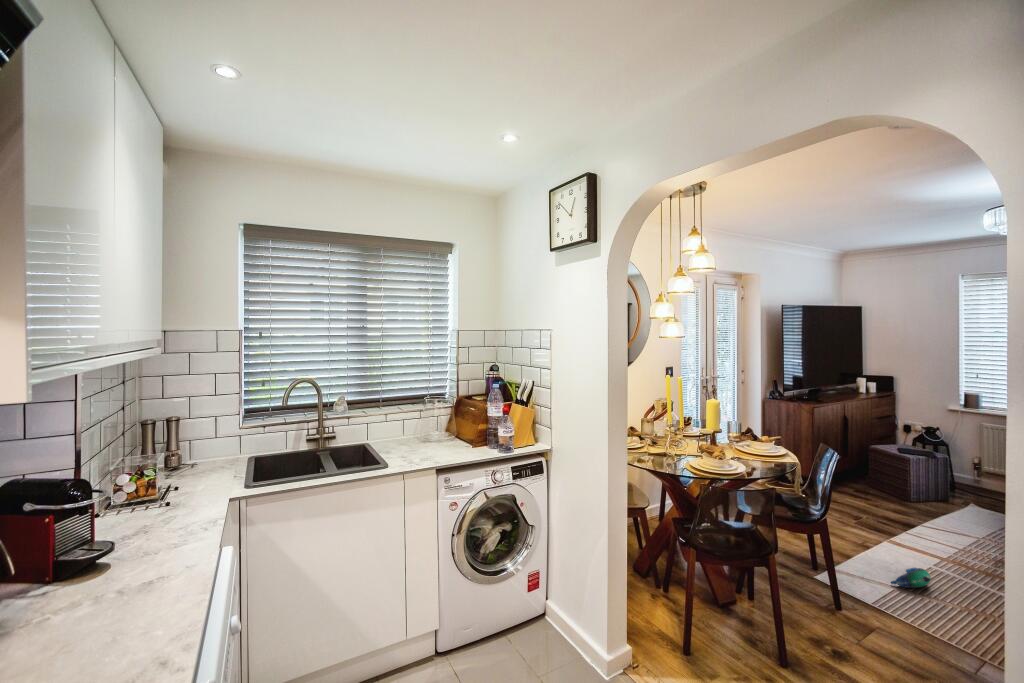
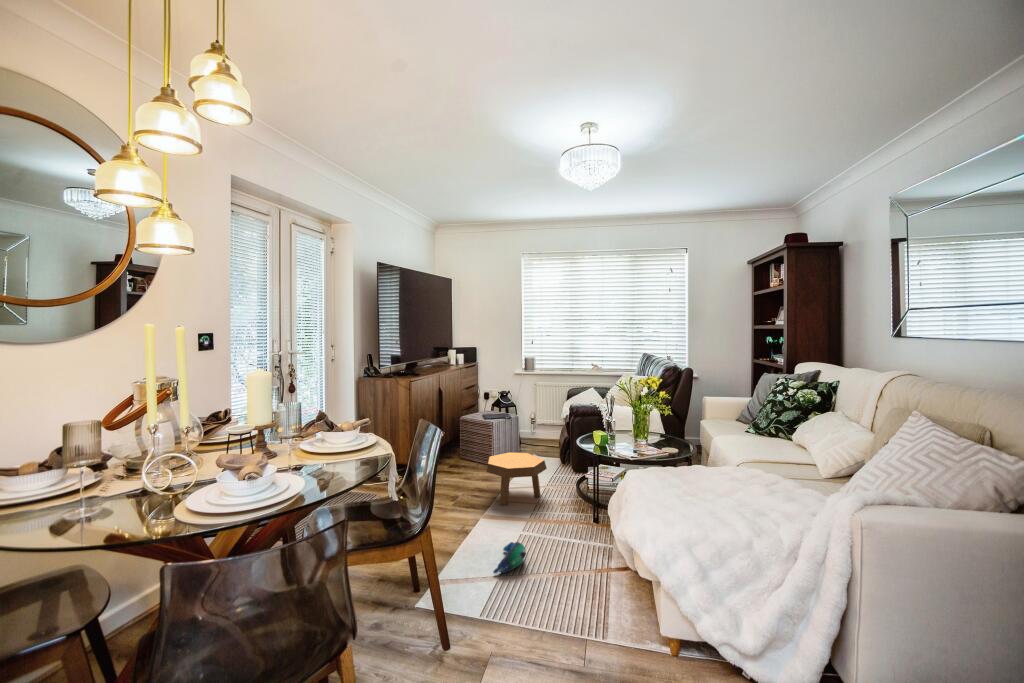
footstool: none [894,490,977,544] -> present [487,452,547,505]

